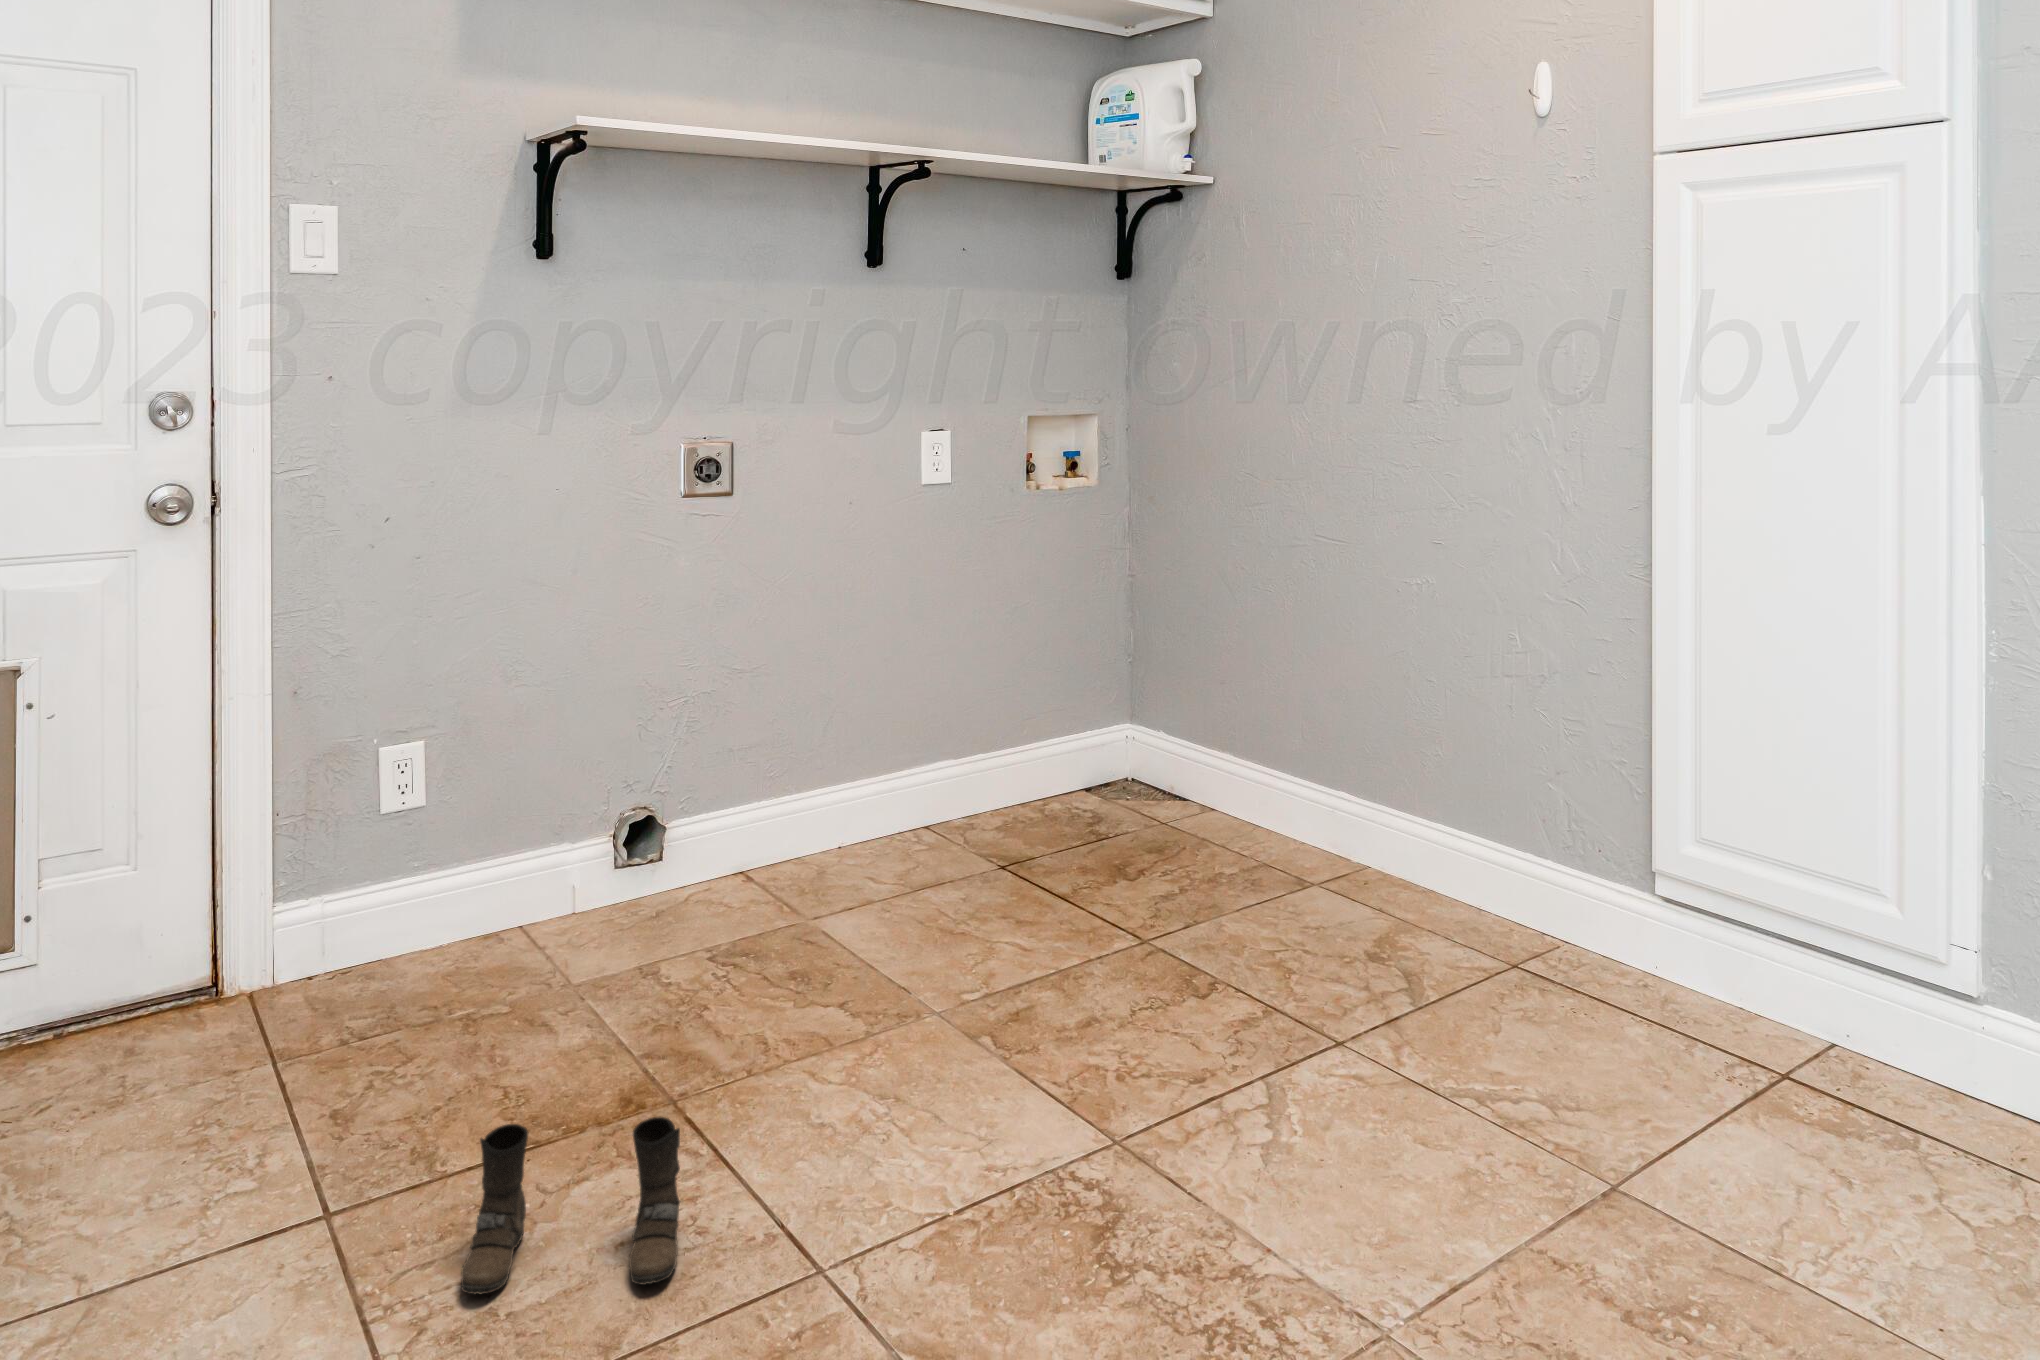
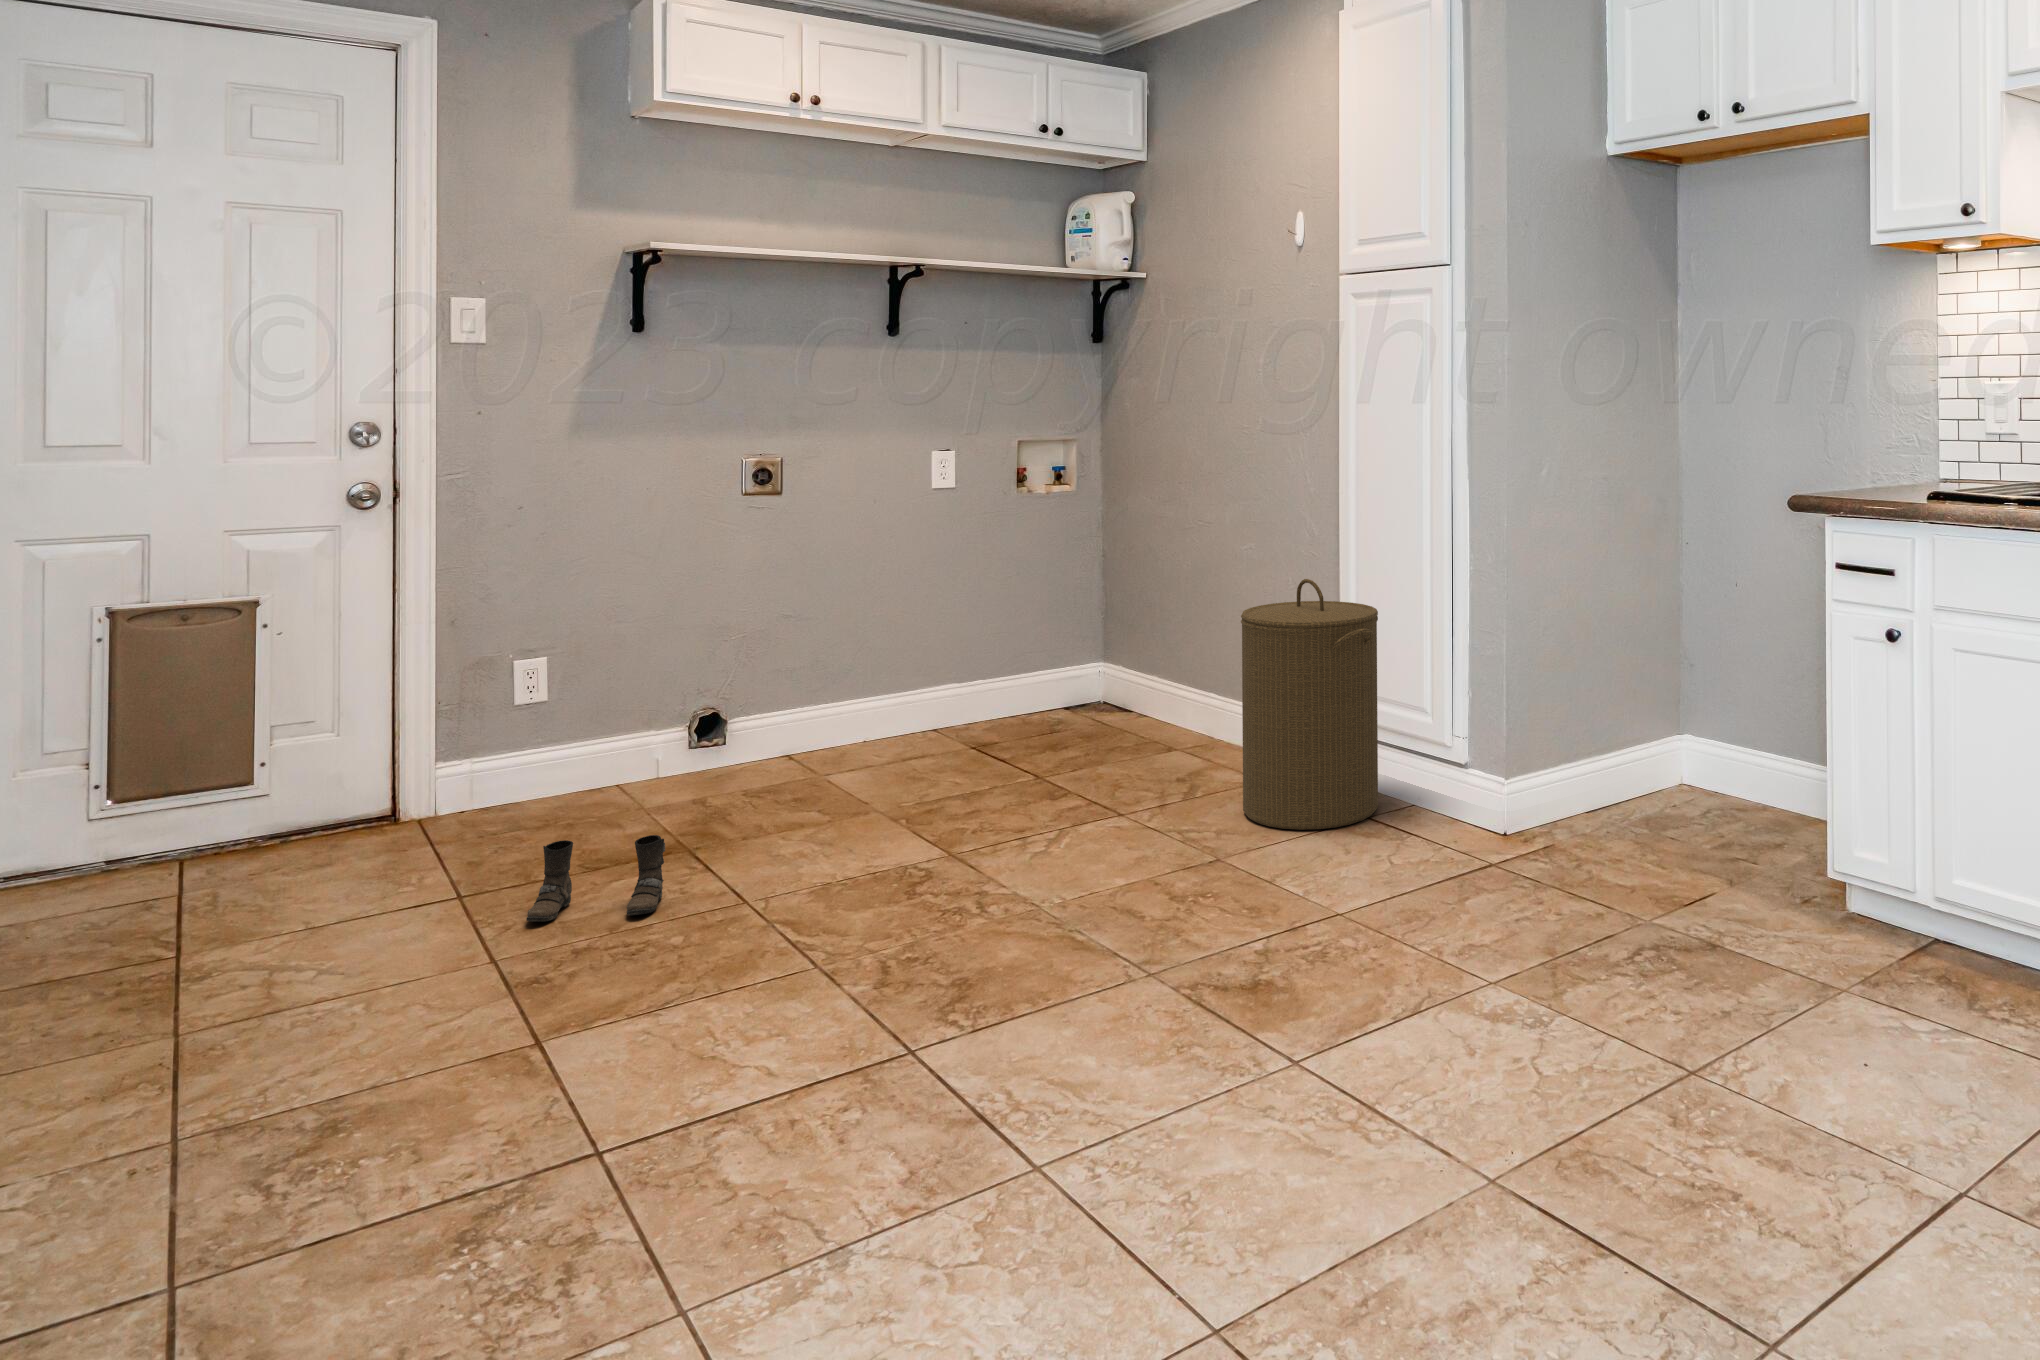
laundry hamper: none [1528,656,1809,1097] -> present [1241,579,1378,830]

